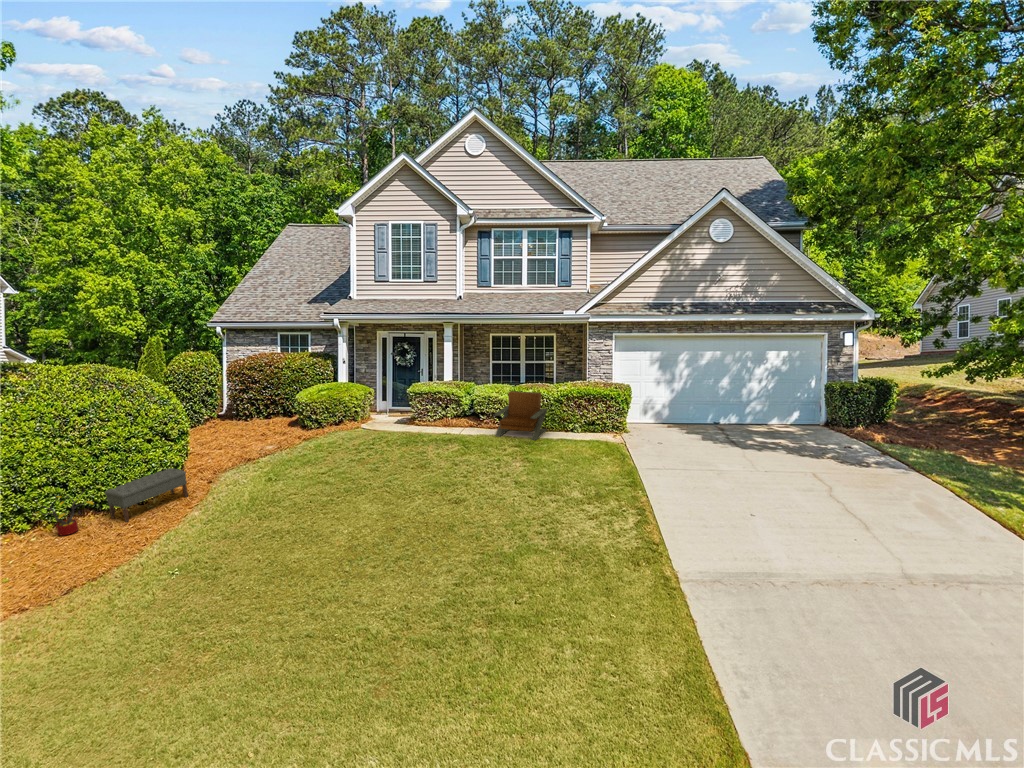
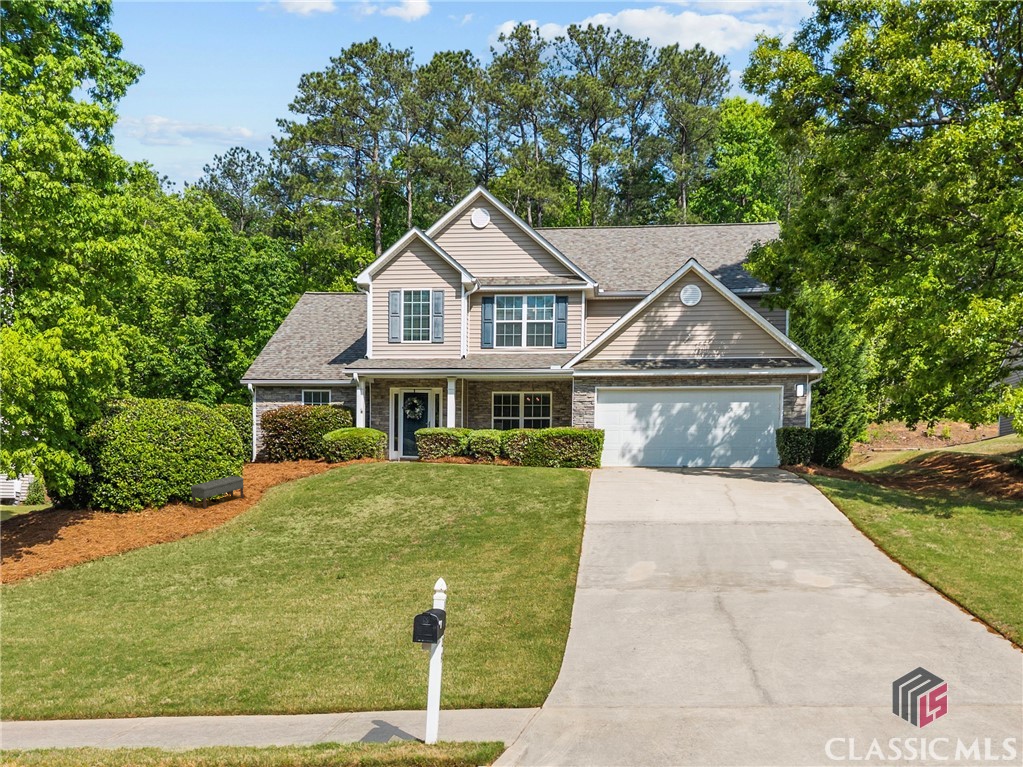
lounge chair: present [495,391,547,440] -> none [484,432,531,471]
decorative plant: present [42,496,93,535] -> none [147,481,184,514]

